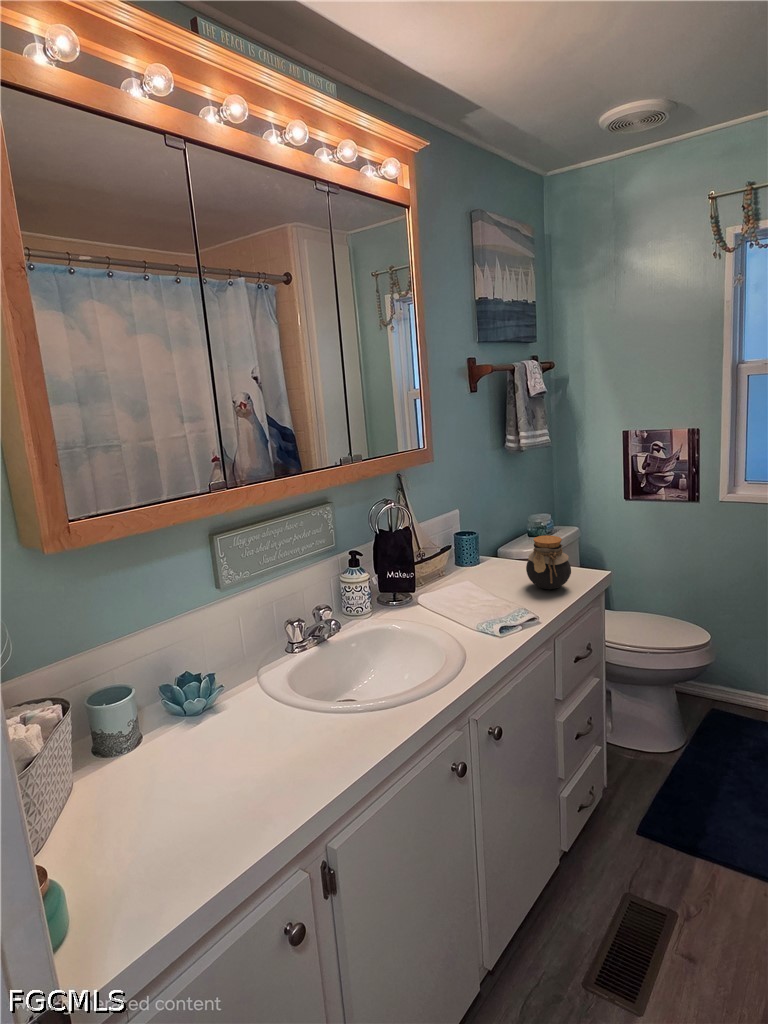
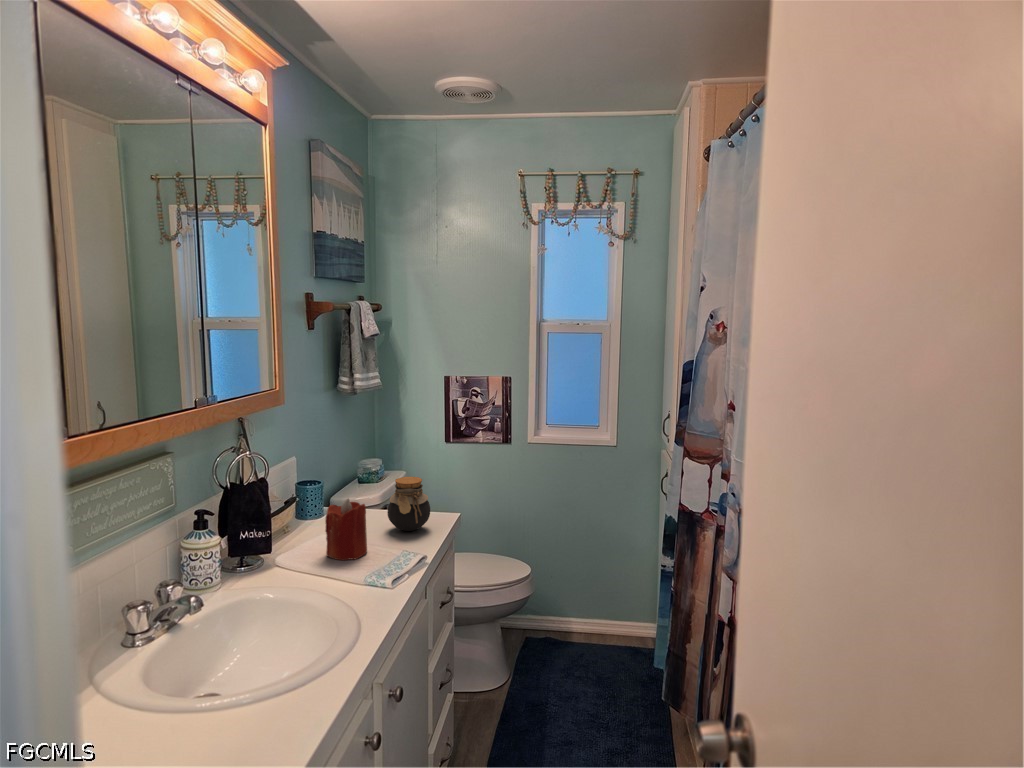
candle: none [457,553,497,610] -> present [325,499,367,560]

